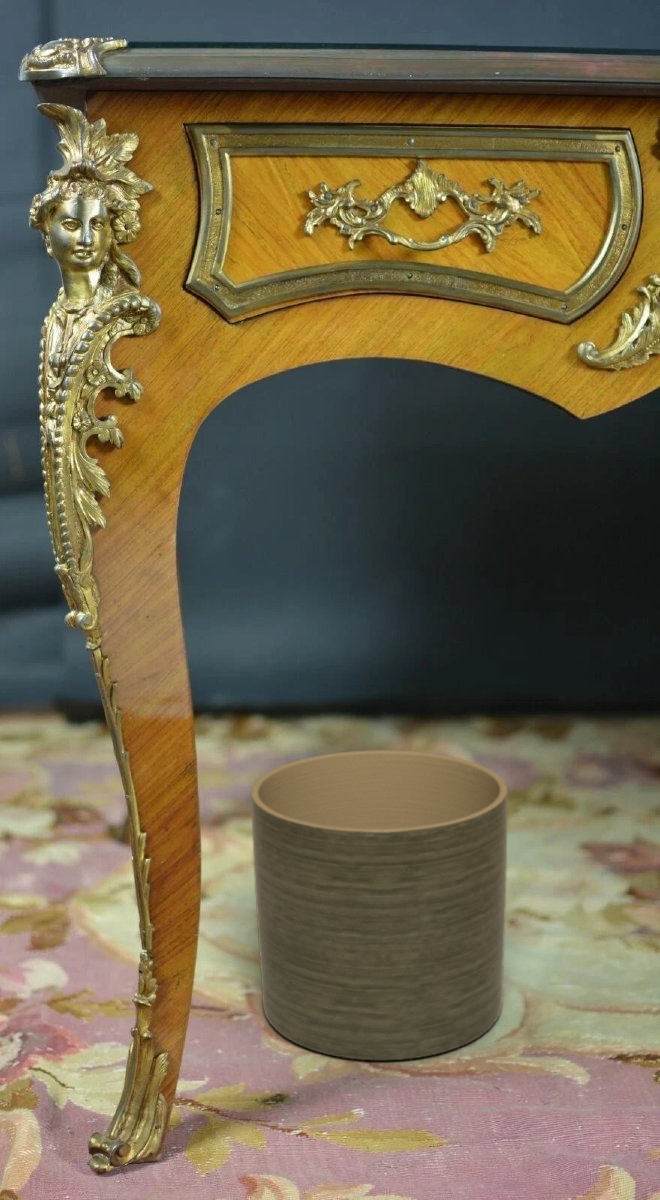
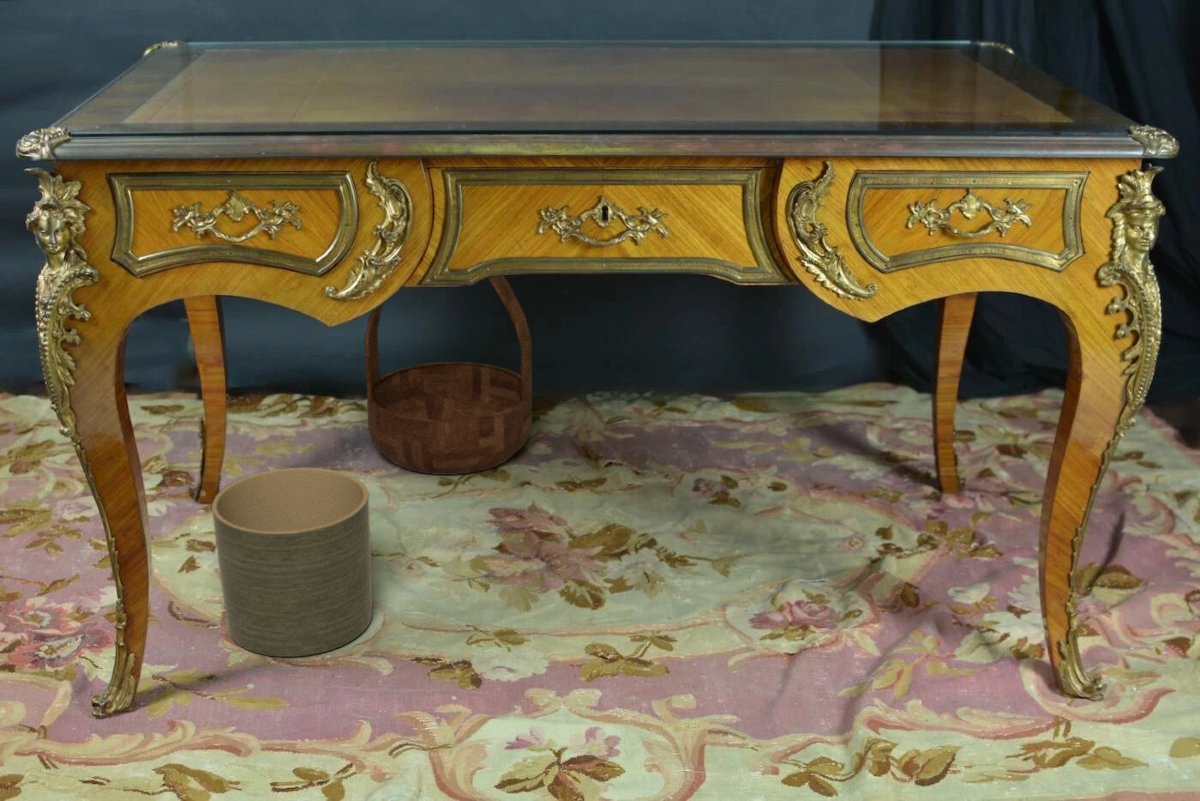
basket: none [349,473,588,805] -> present [364,276,532,475]

